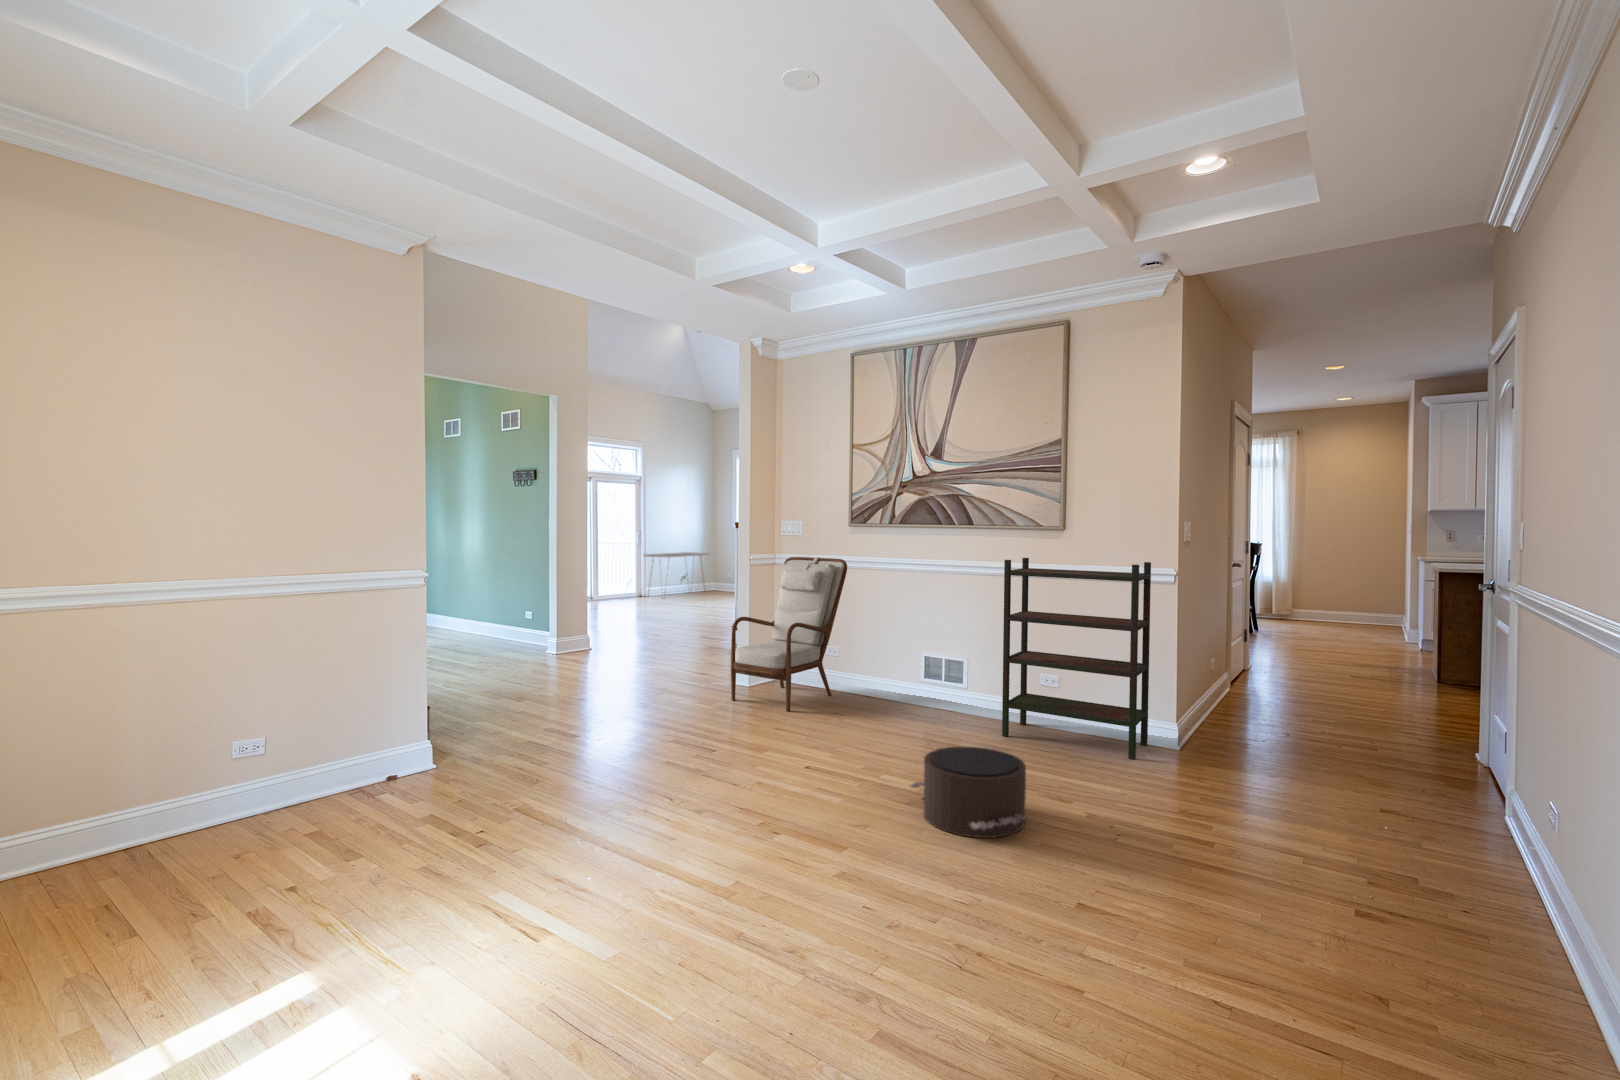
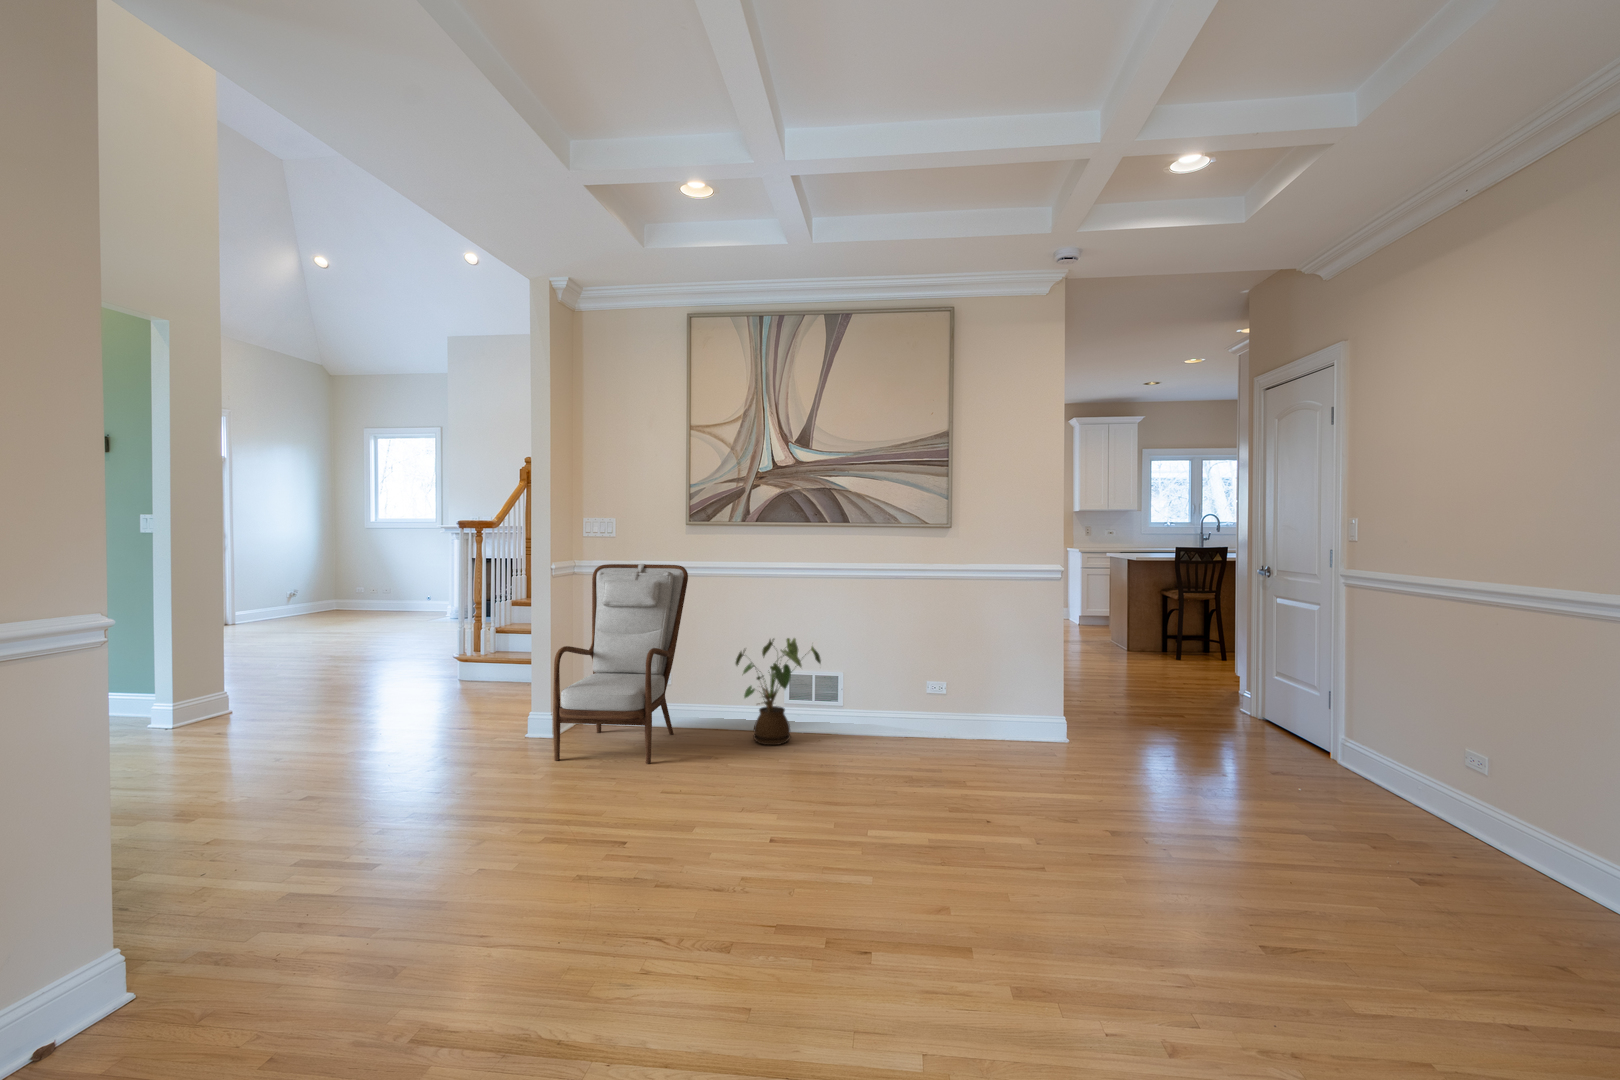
console table: present [644,552,709,584] -> none [231,562,335,627]
bookshelf: present [1002,558,1151,759] -> none [908,557,1052,756]
house plant: none [866,623,940,714] -> present [736,638,821,745]
pouf: present [910,747,1026,838] -> none [938,774,1098,884]

